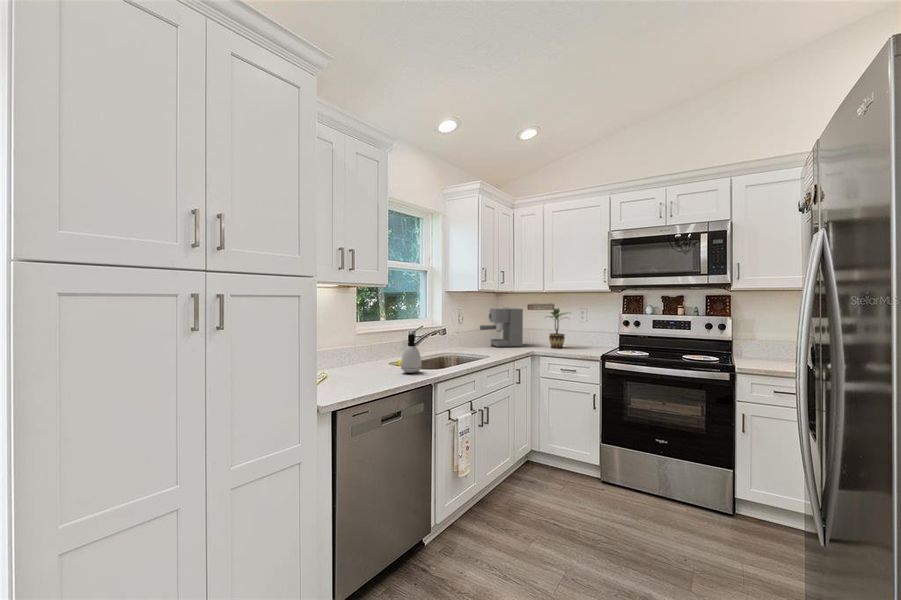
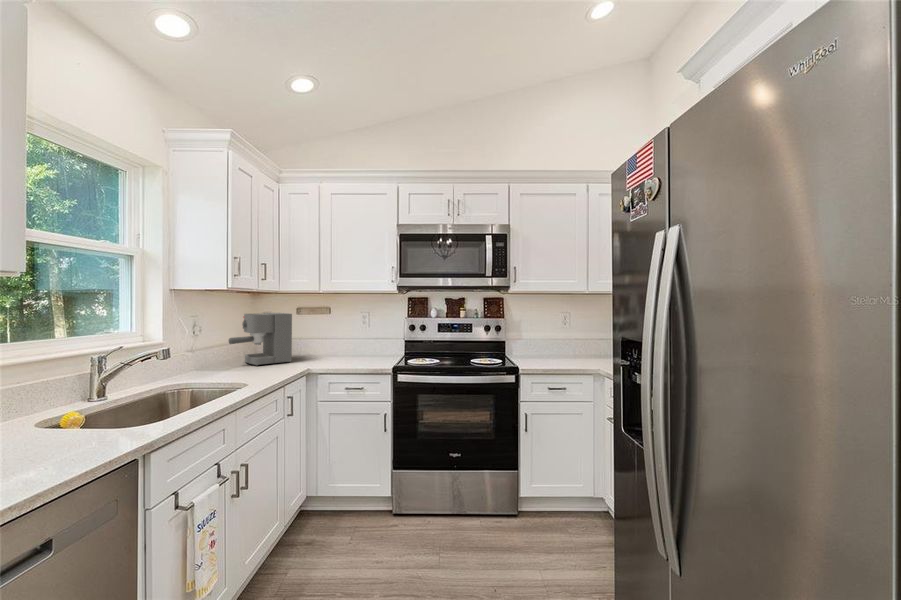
potted plant: present [549,308,566,348] -> none [320,312,354,360]
soap dispenser: present [401,334,422,373] -> none [51,377,108,456]

